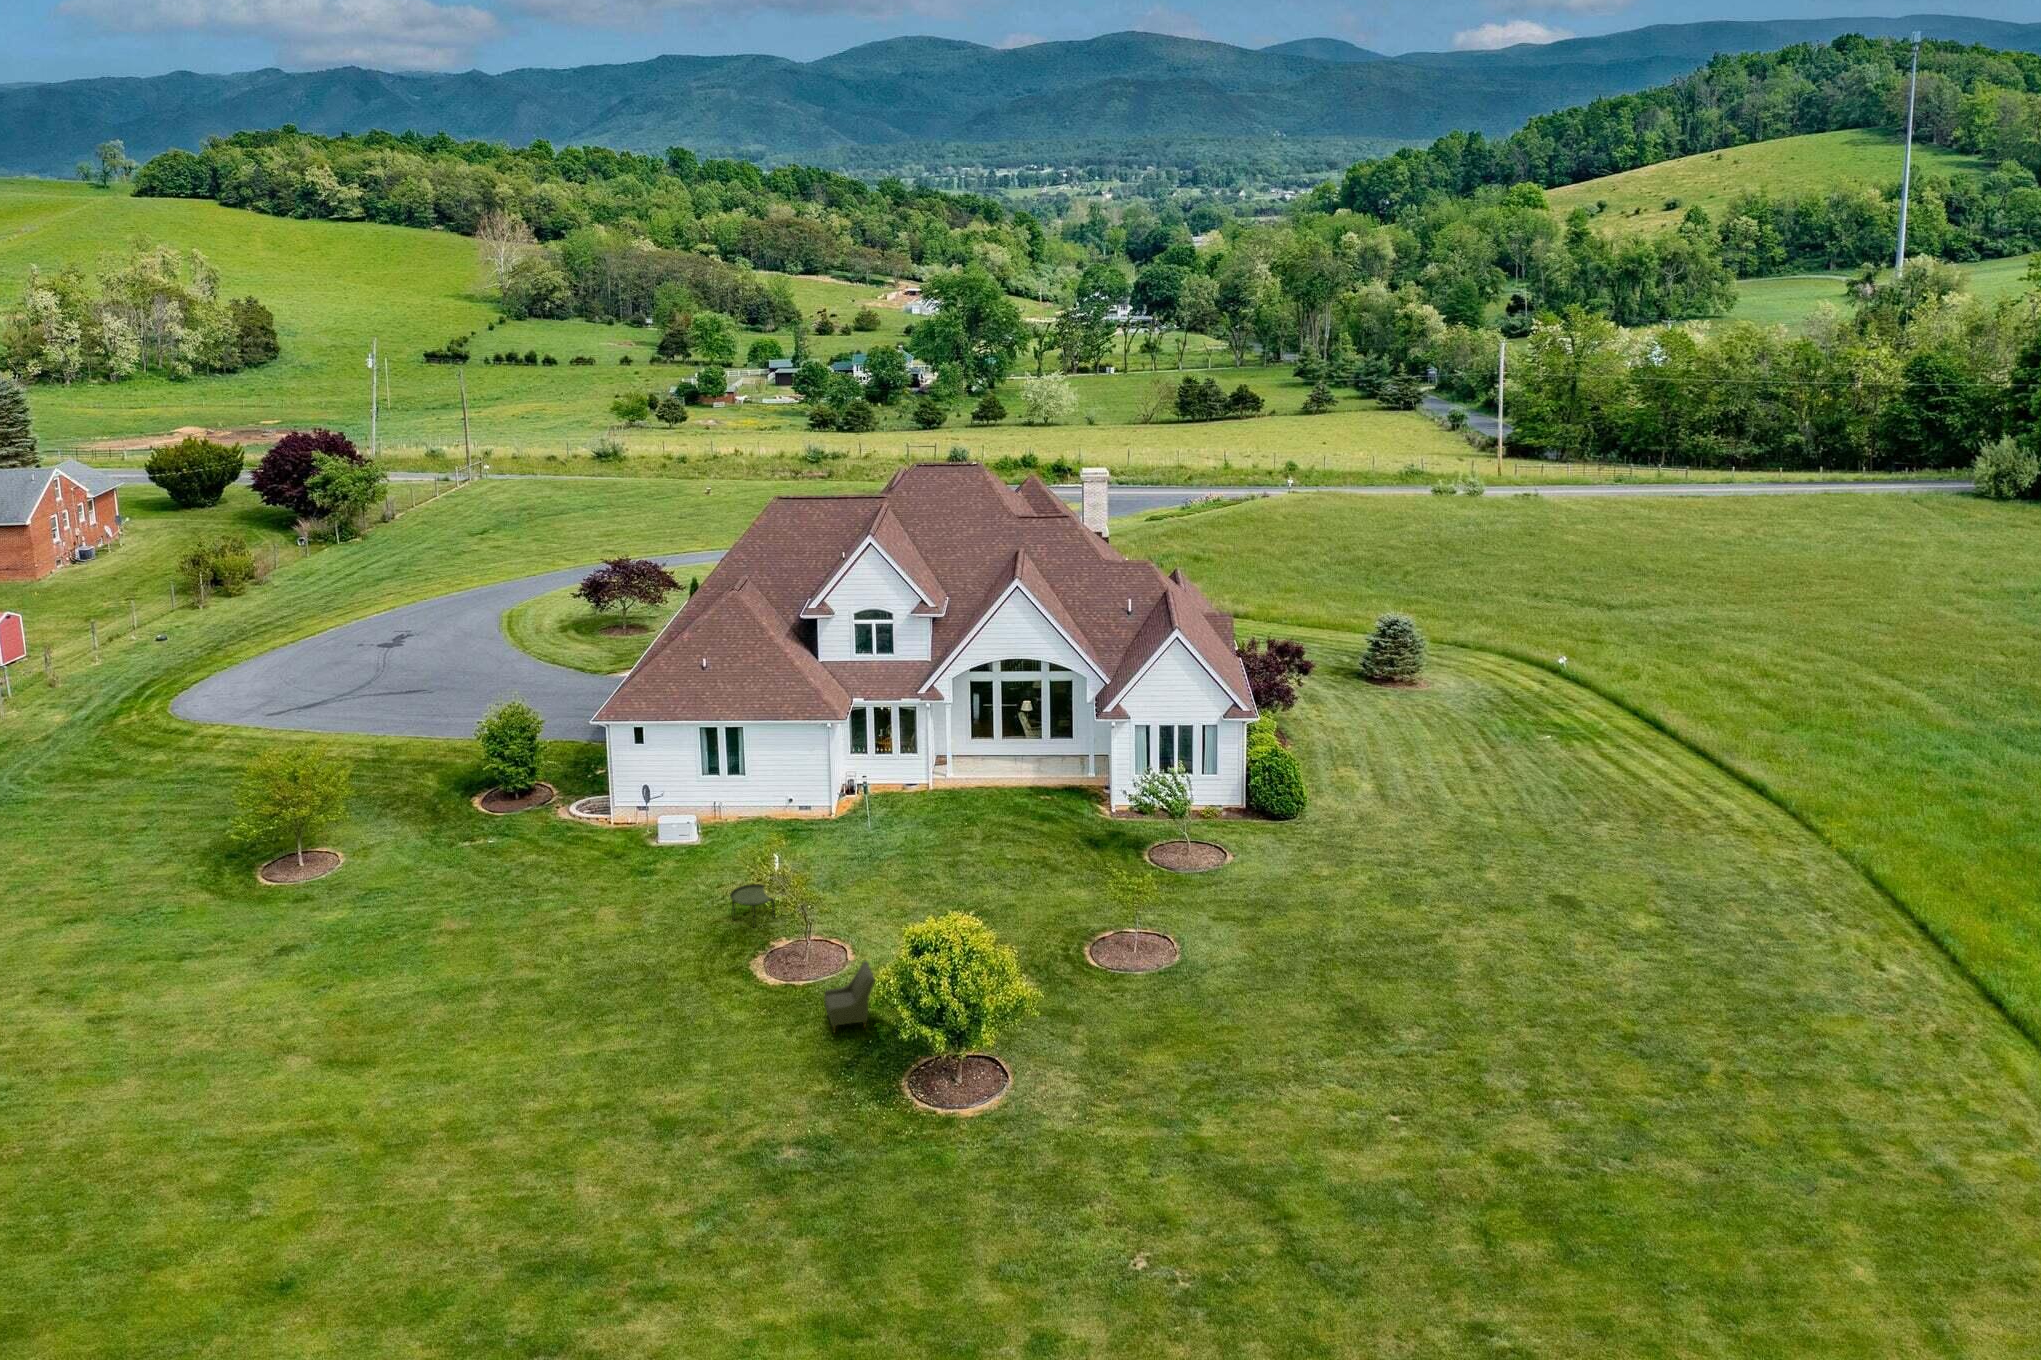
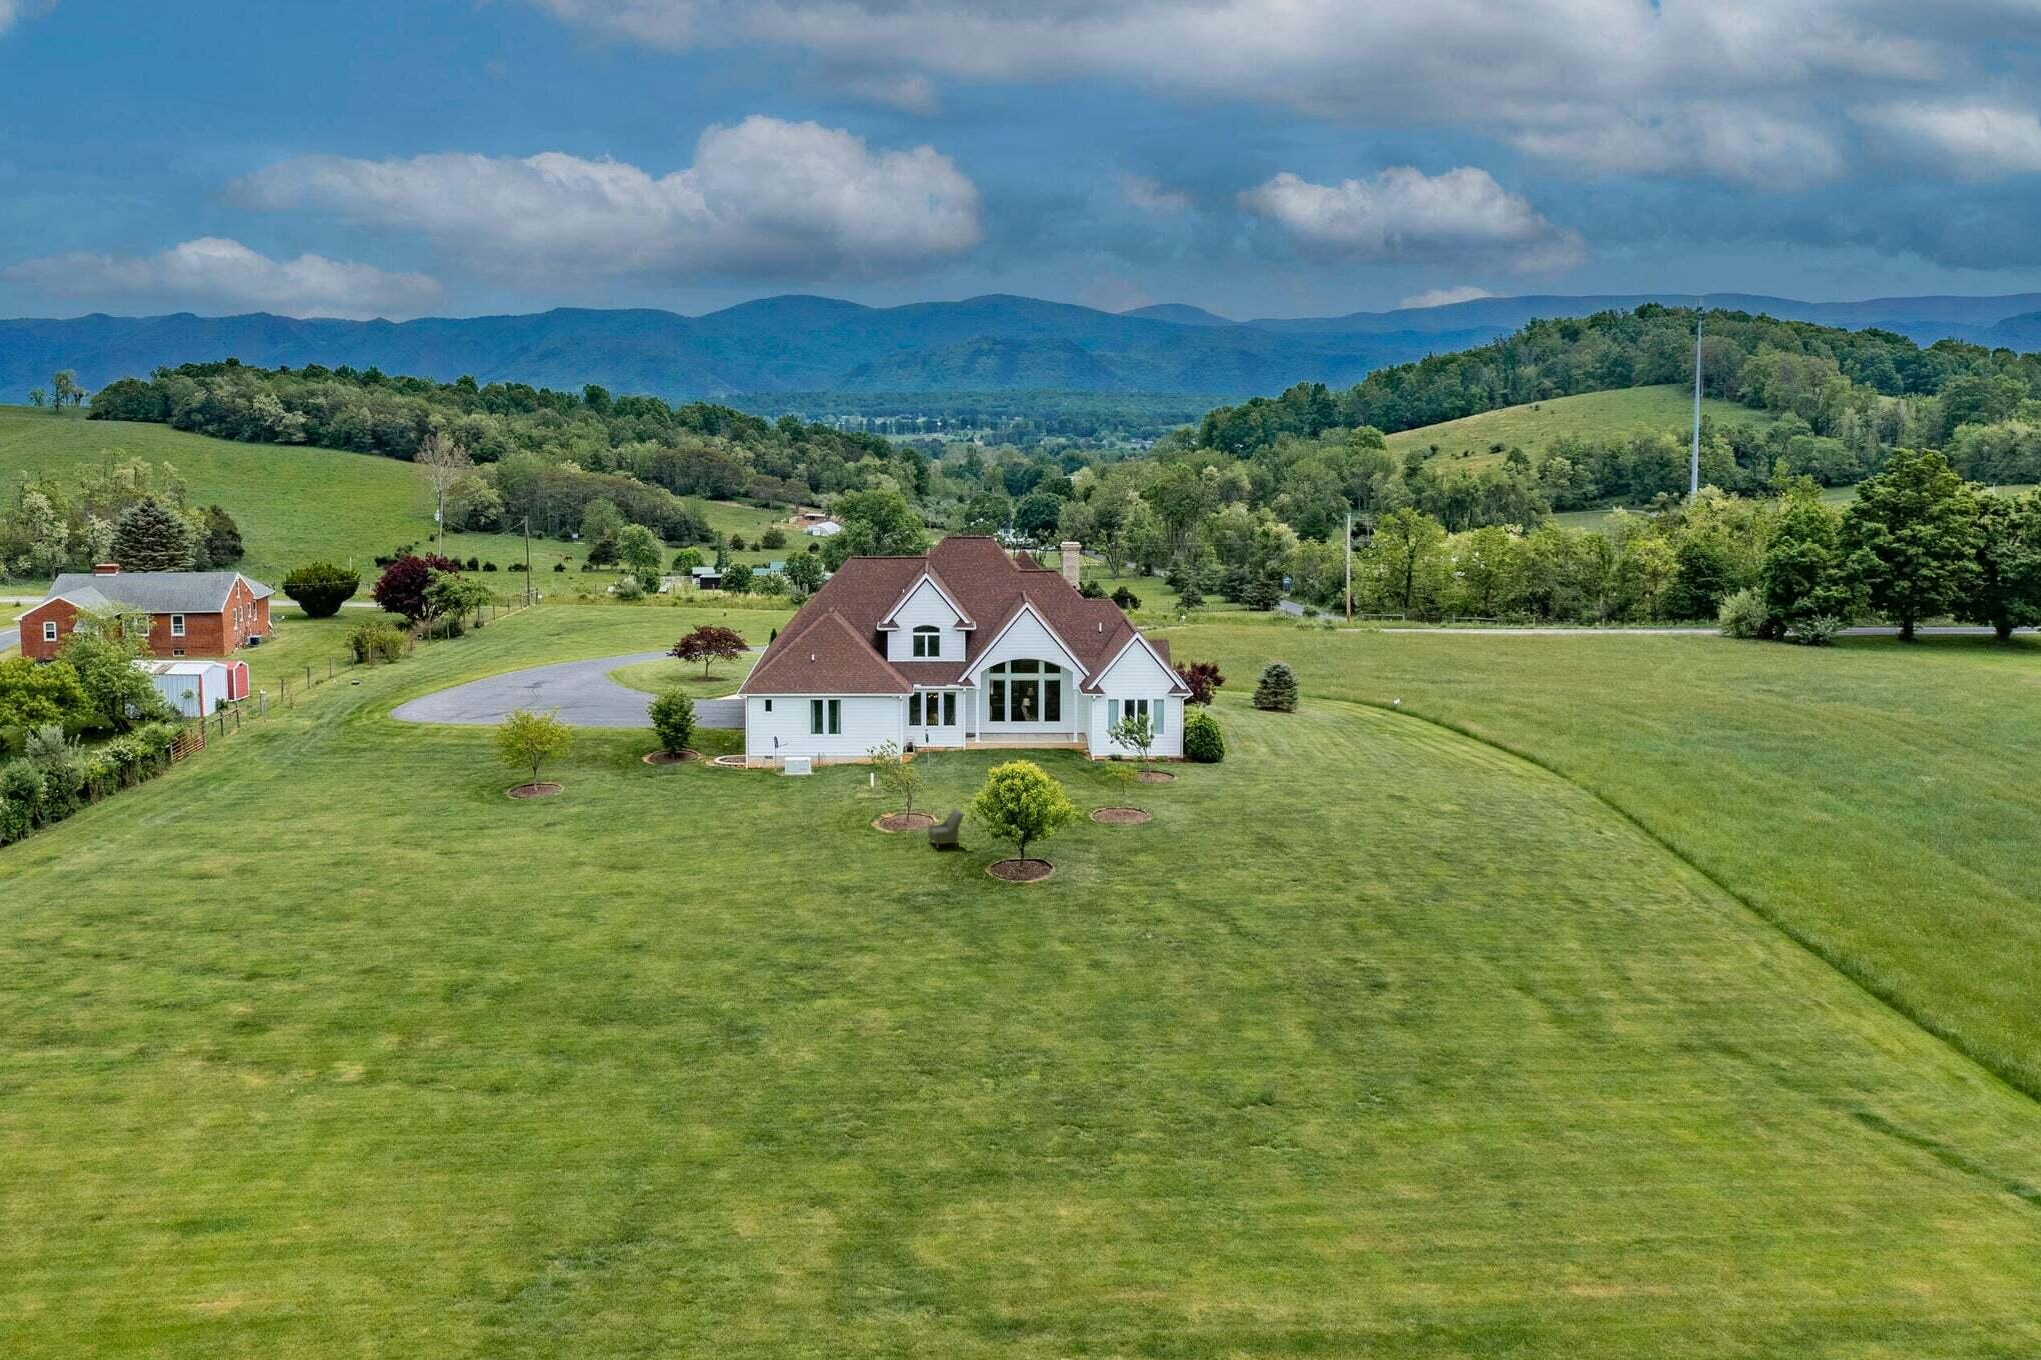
round table: present [730,884,775,927] -> none [851,783,881,808]

